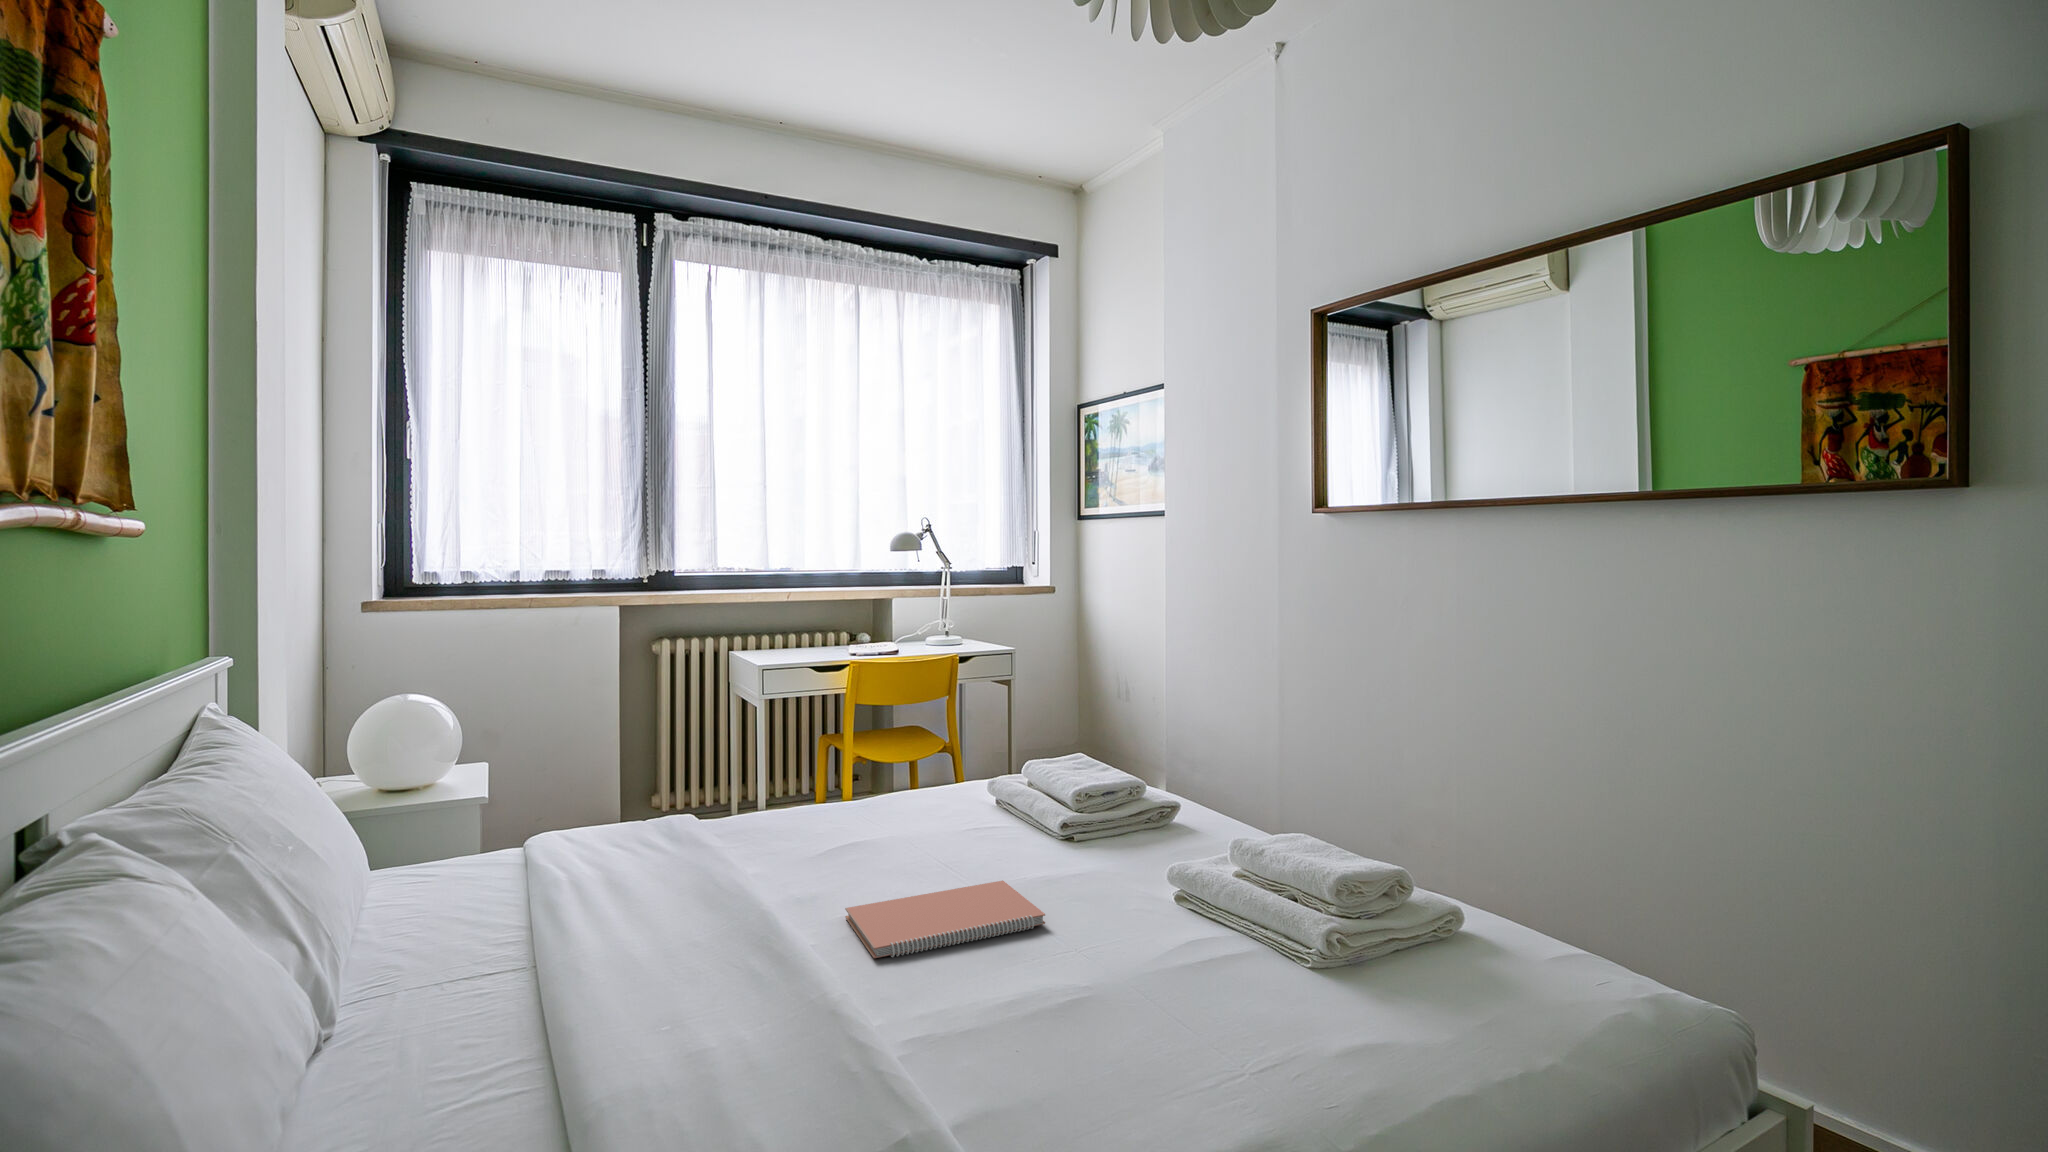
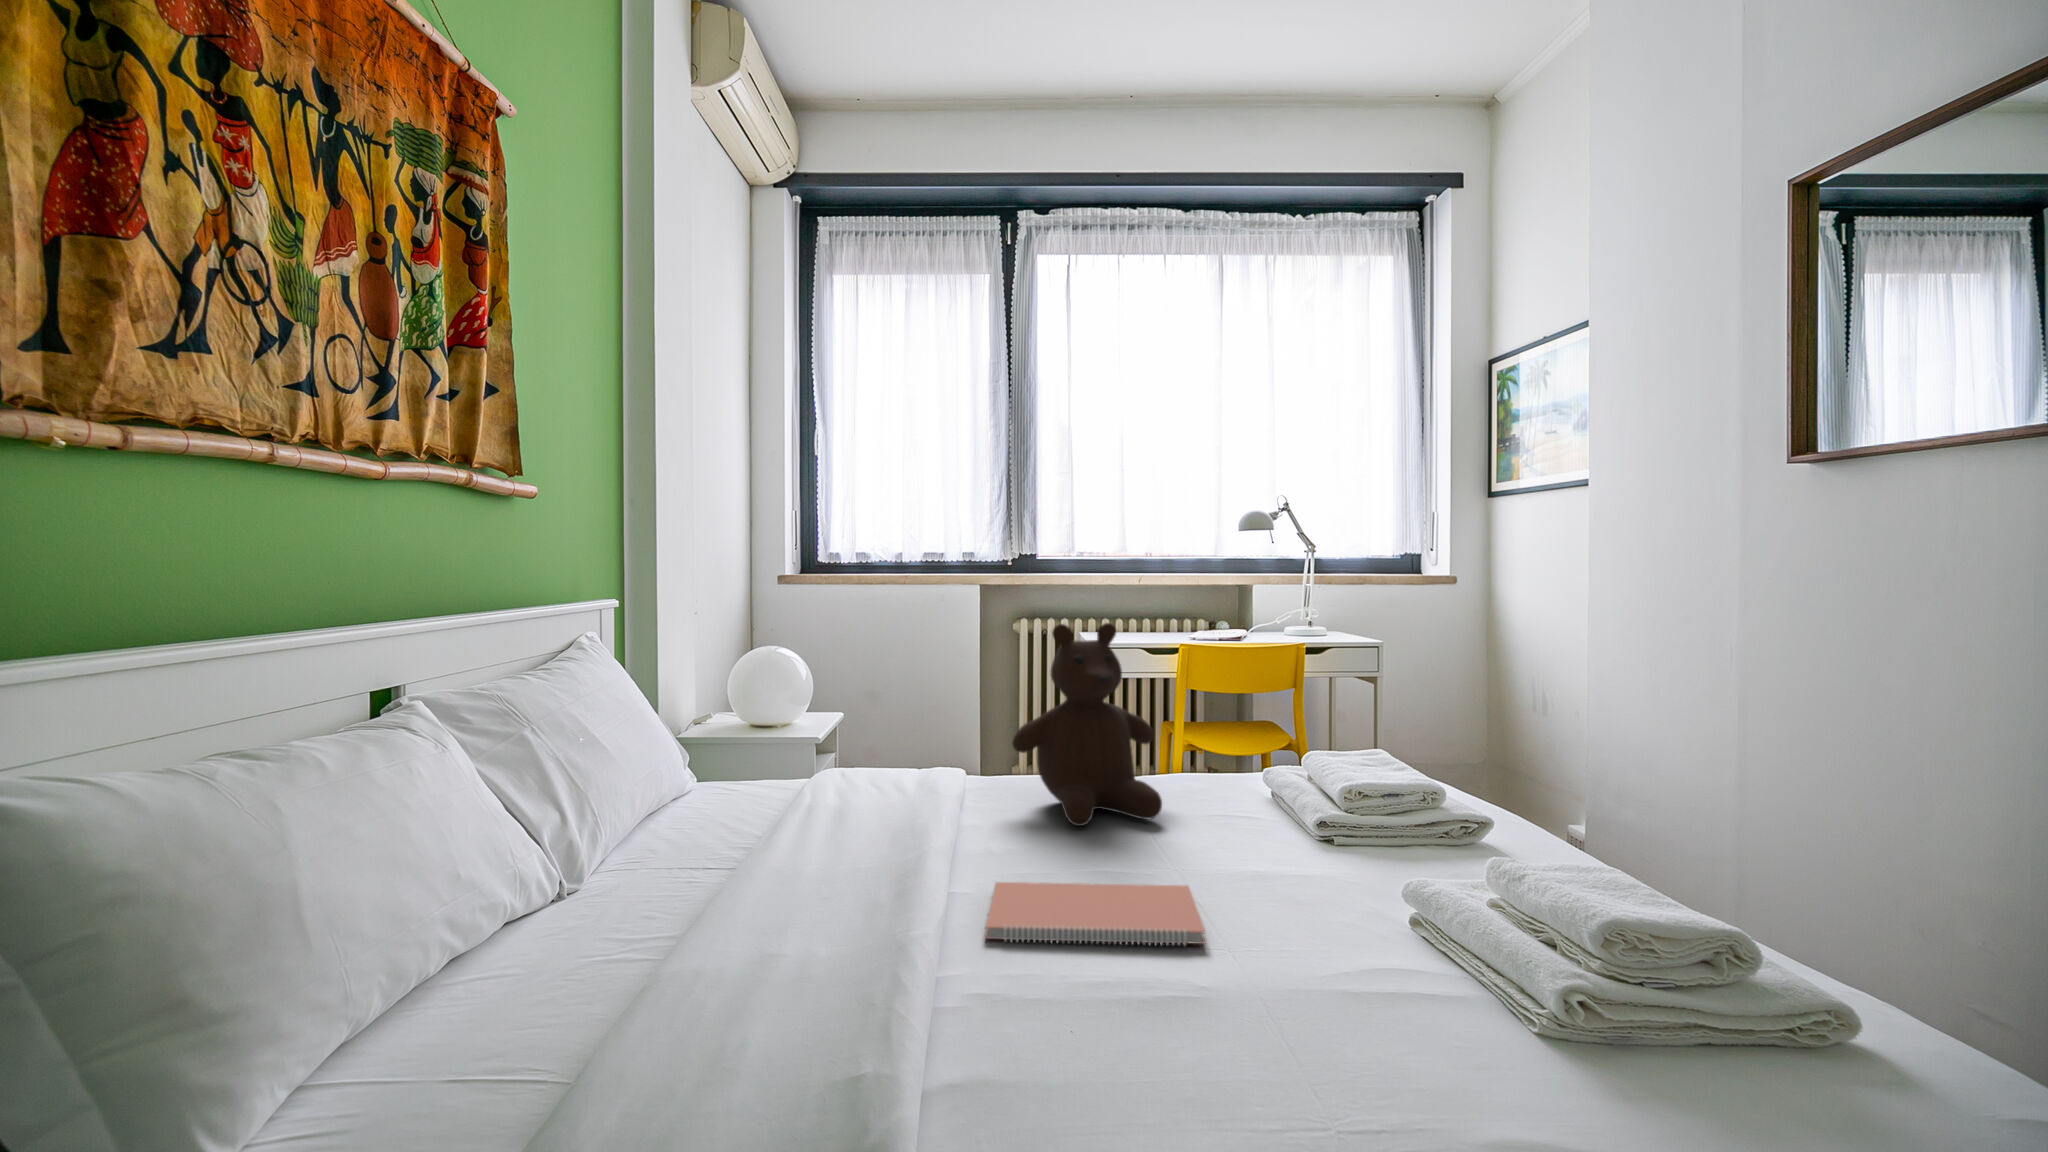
teddy bear: none [788,657,930,845] -> present [1012,623,1162,826]

